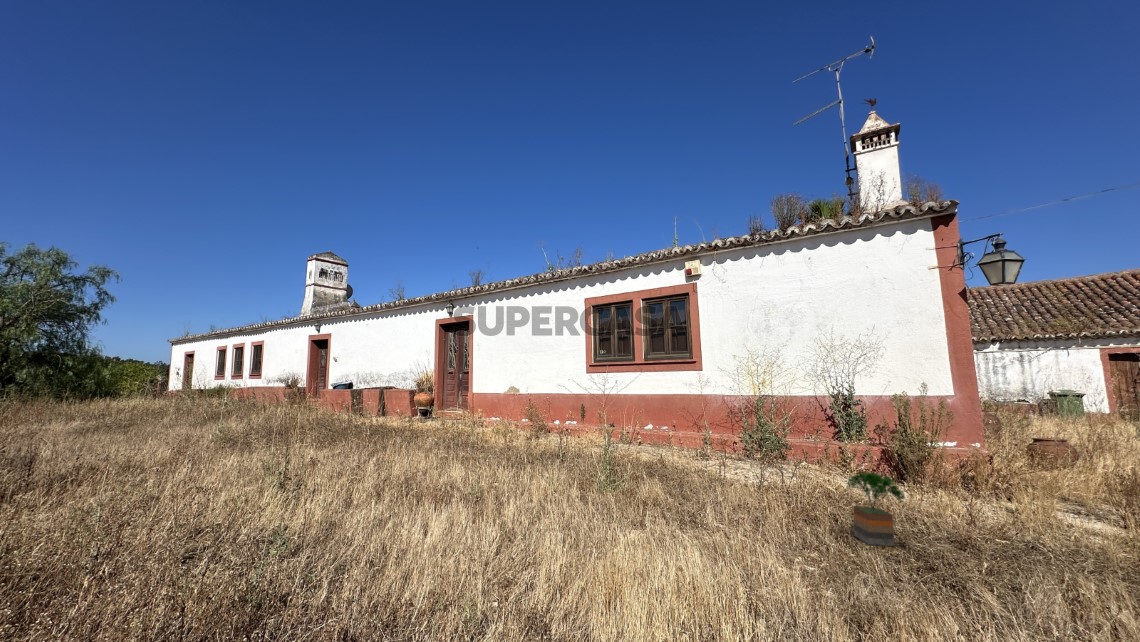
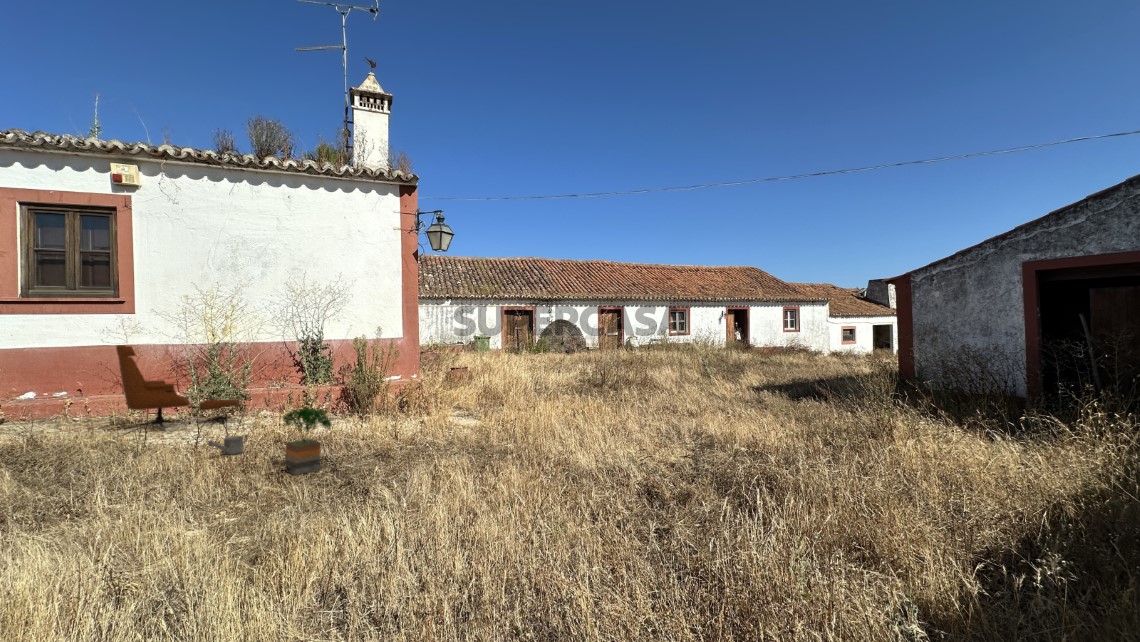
lounge chair: none [698,395,784,469] -> present [116,345,239,431]
watering can: none [779,487,808,505] -> present [209,435,247,455]

